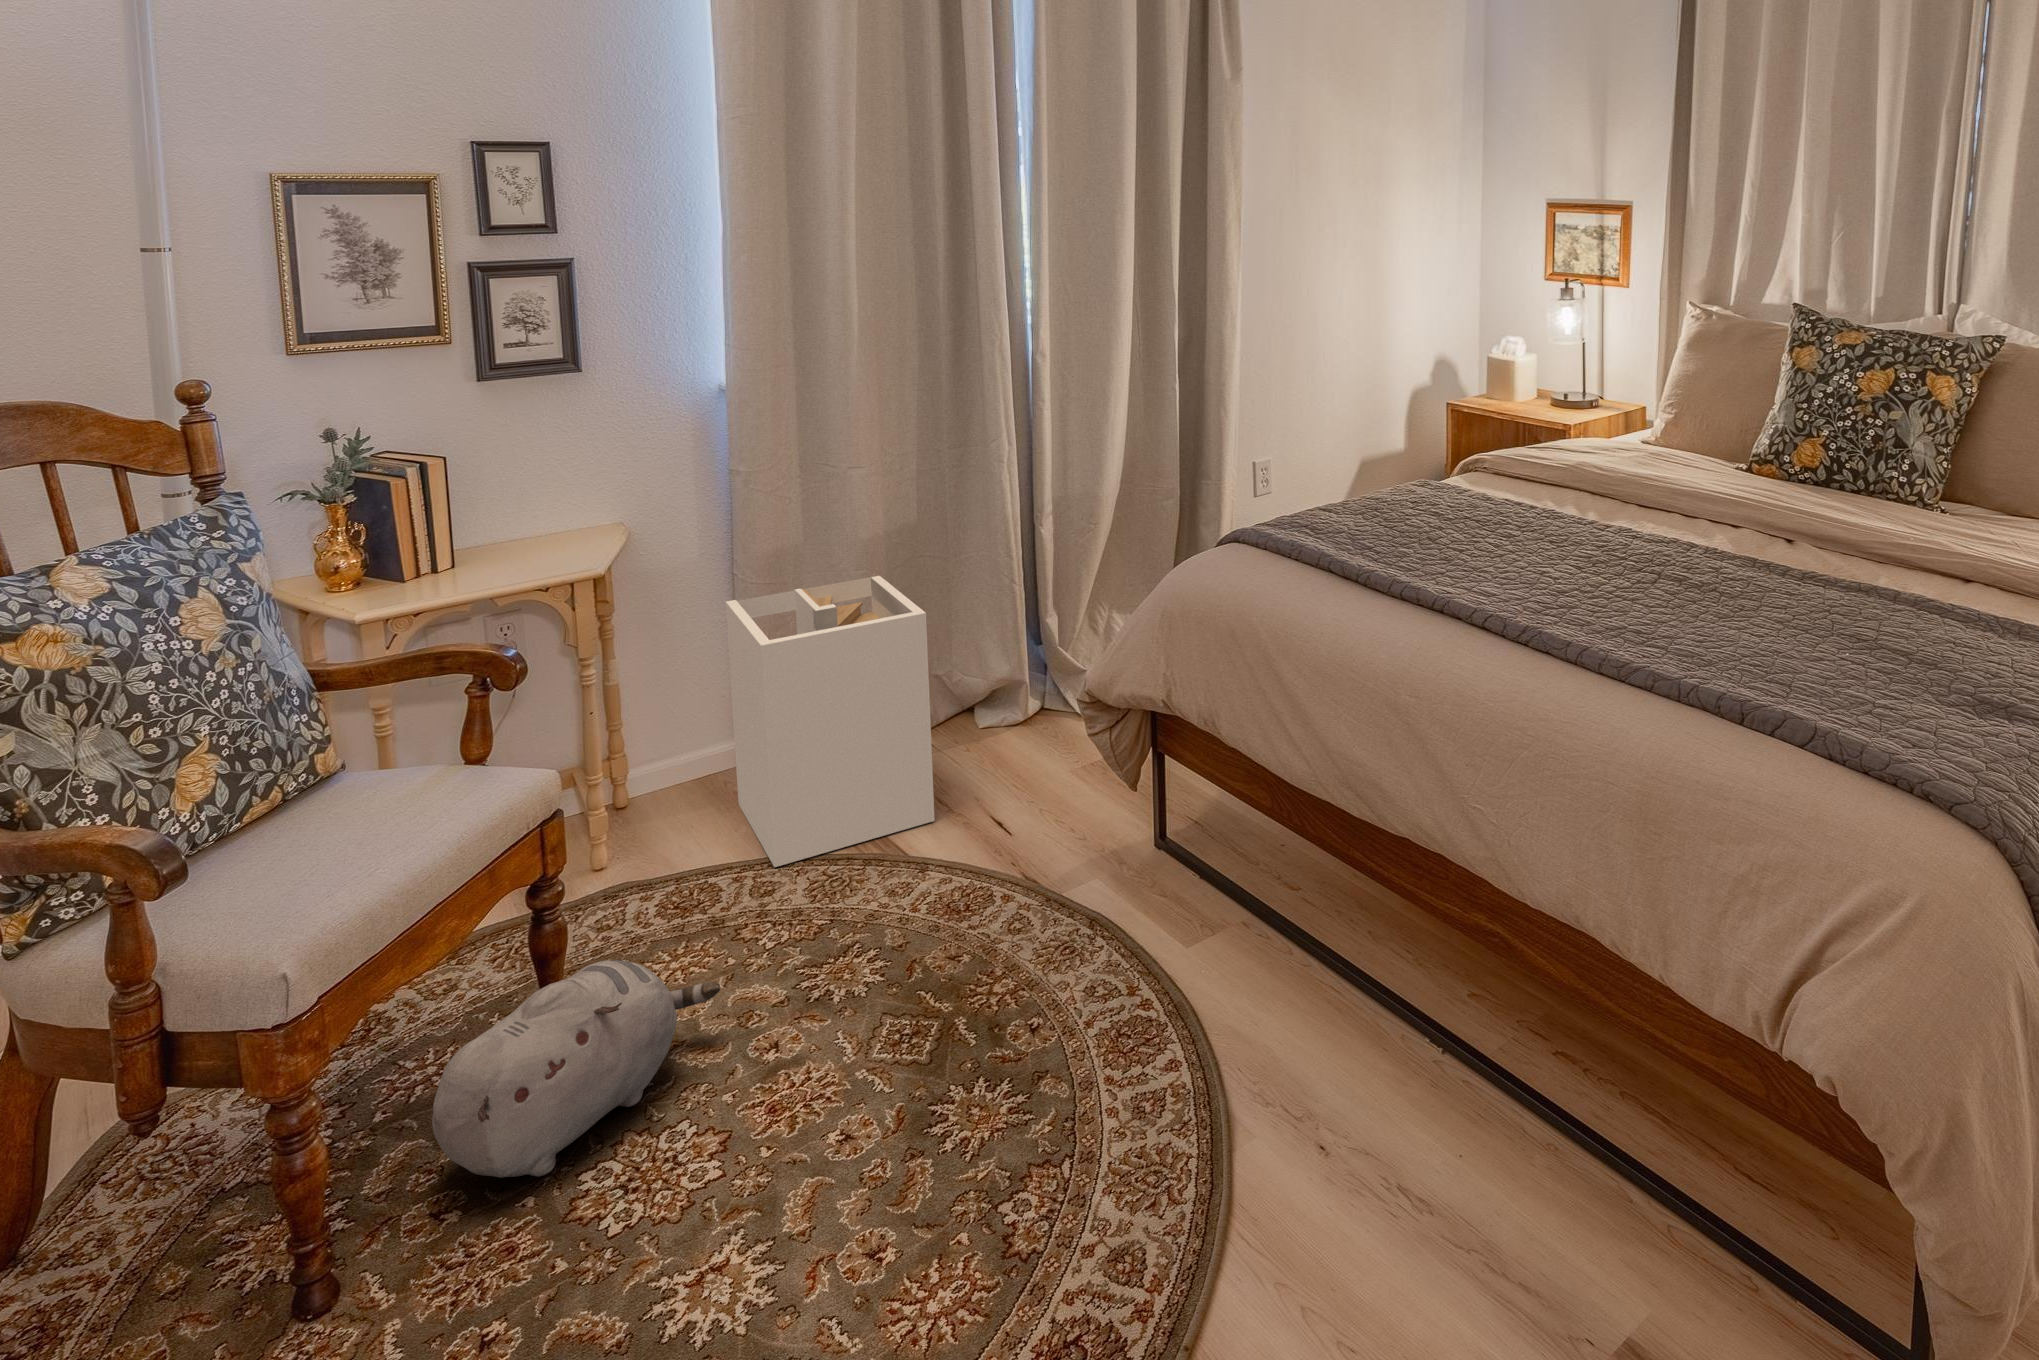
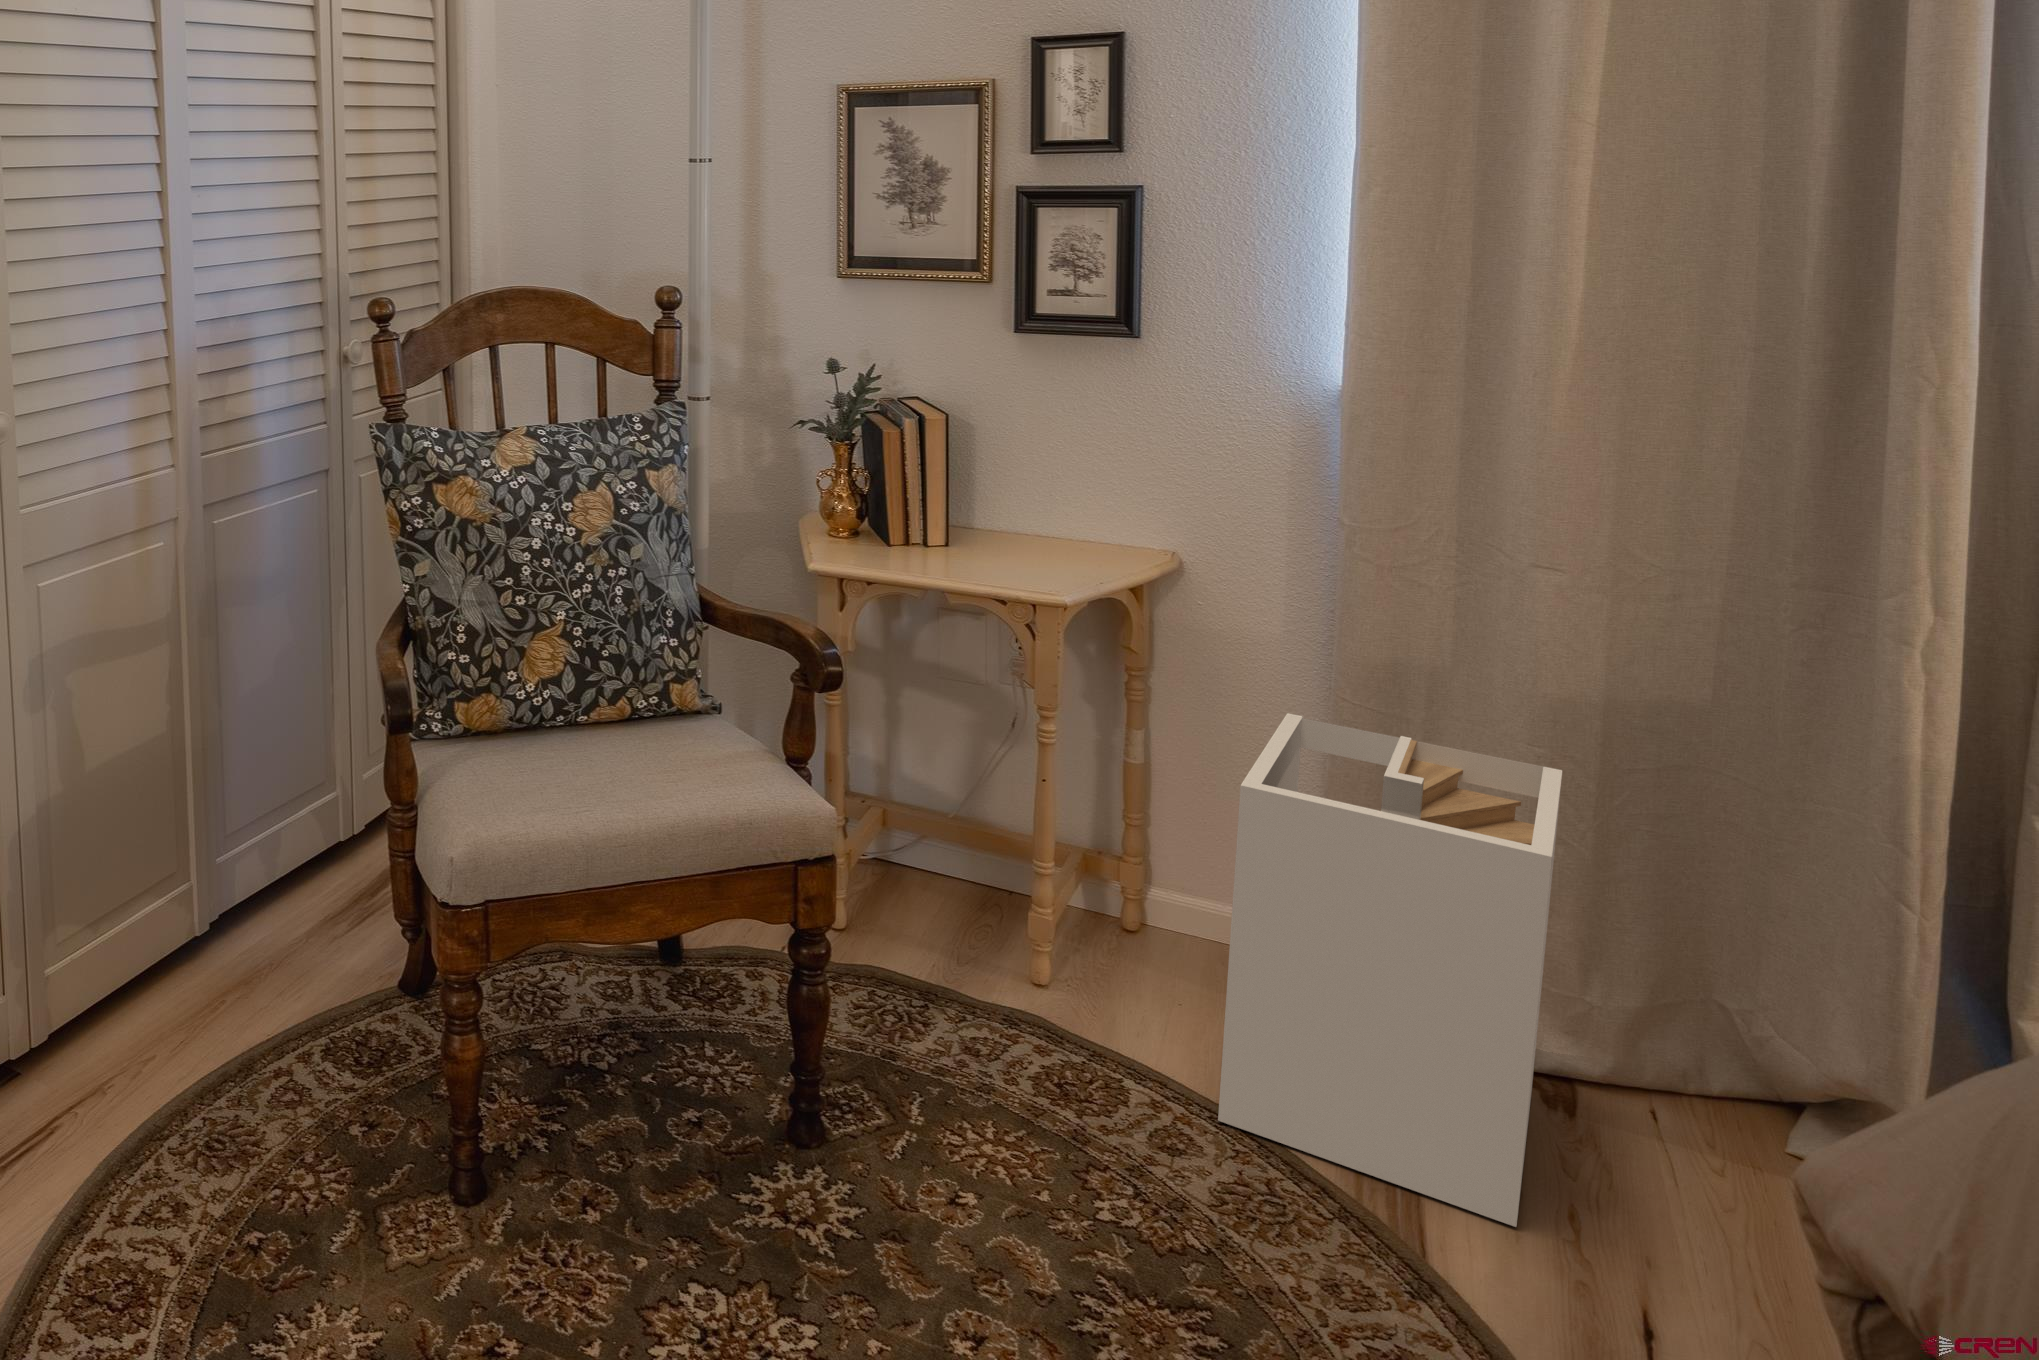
plush toy: present [432,960,720,1178] -> none [587,1049,945,1266]

